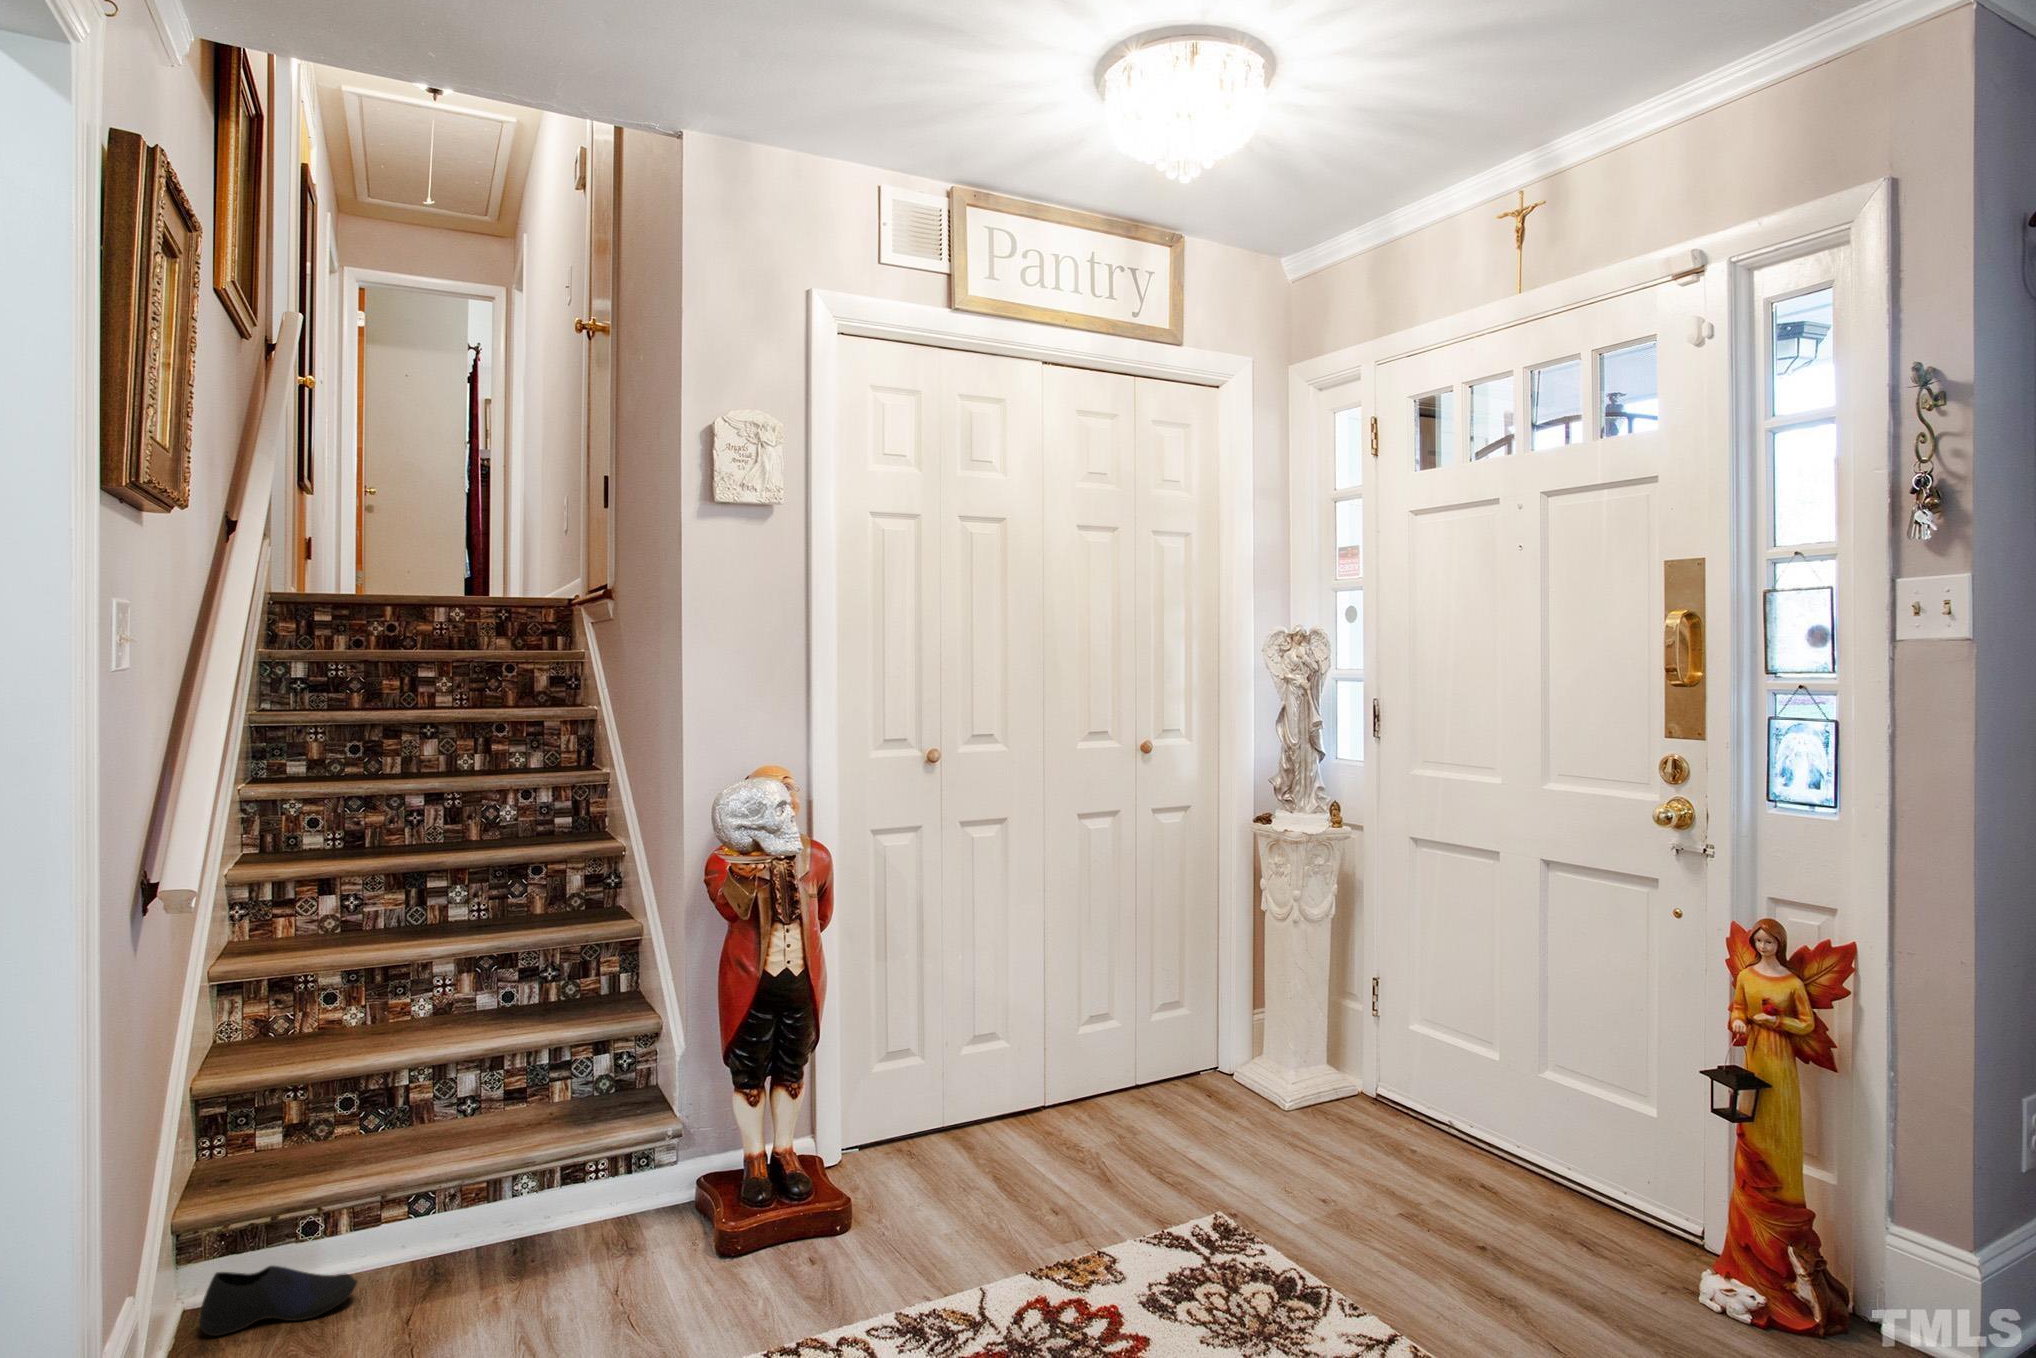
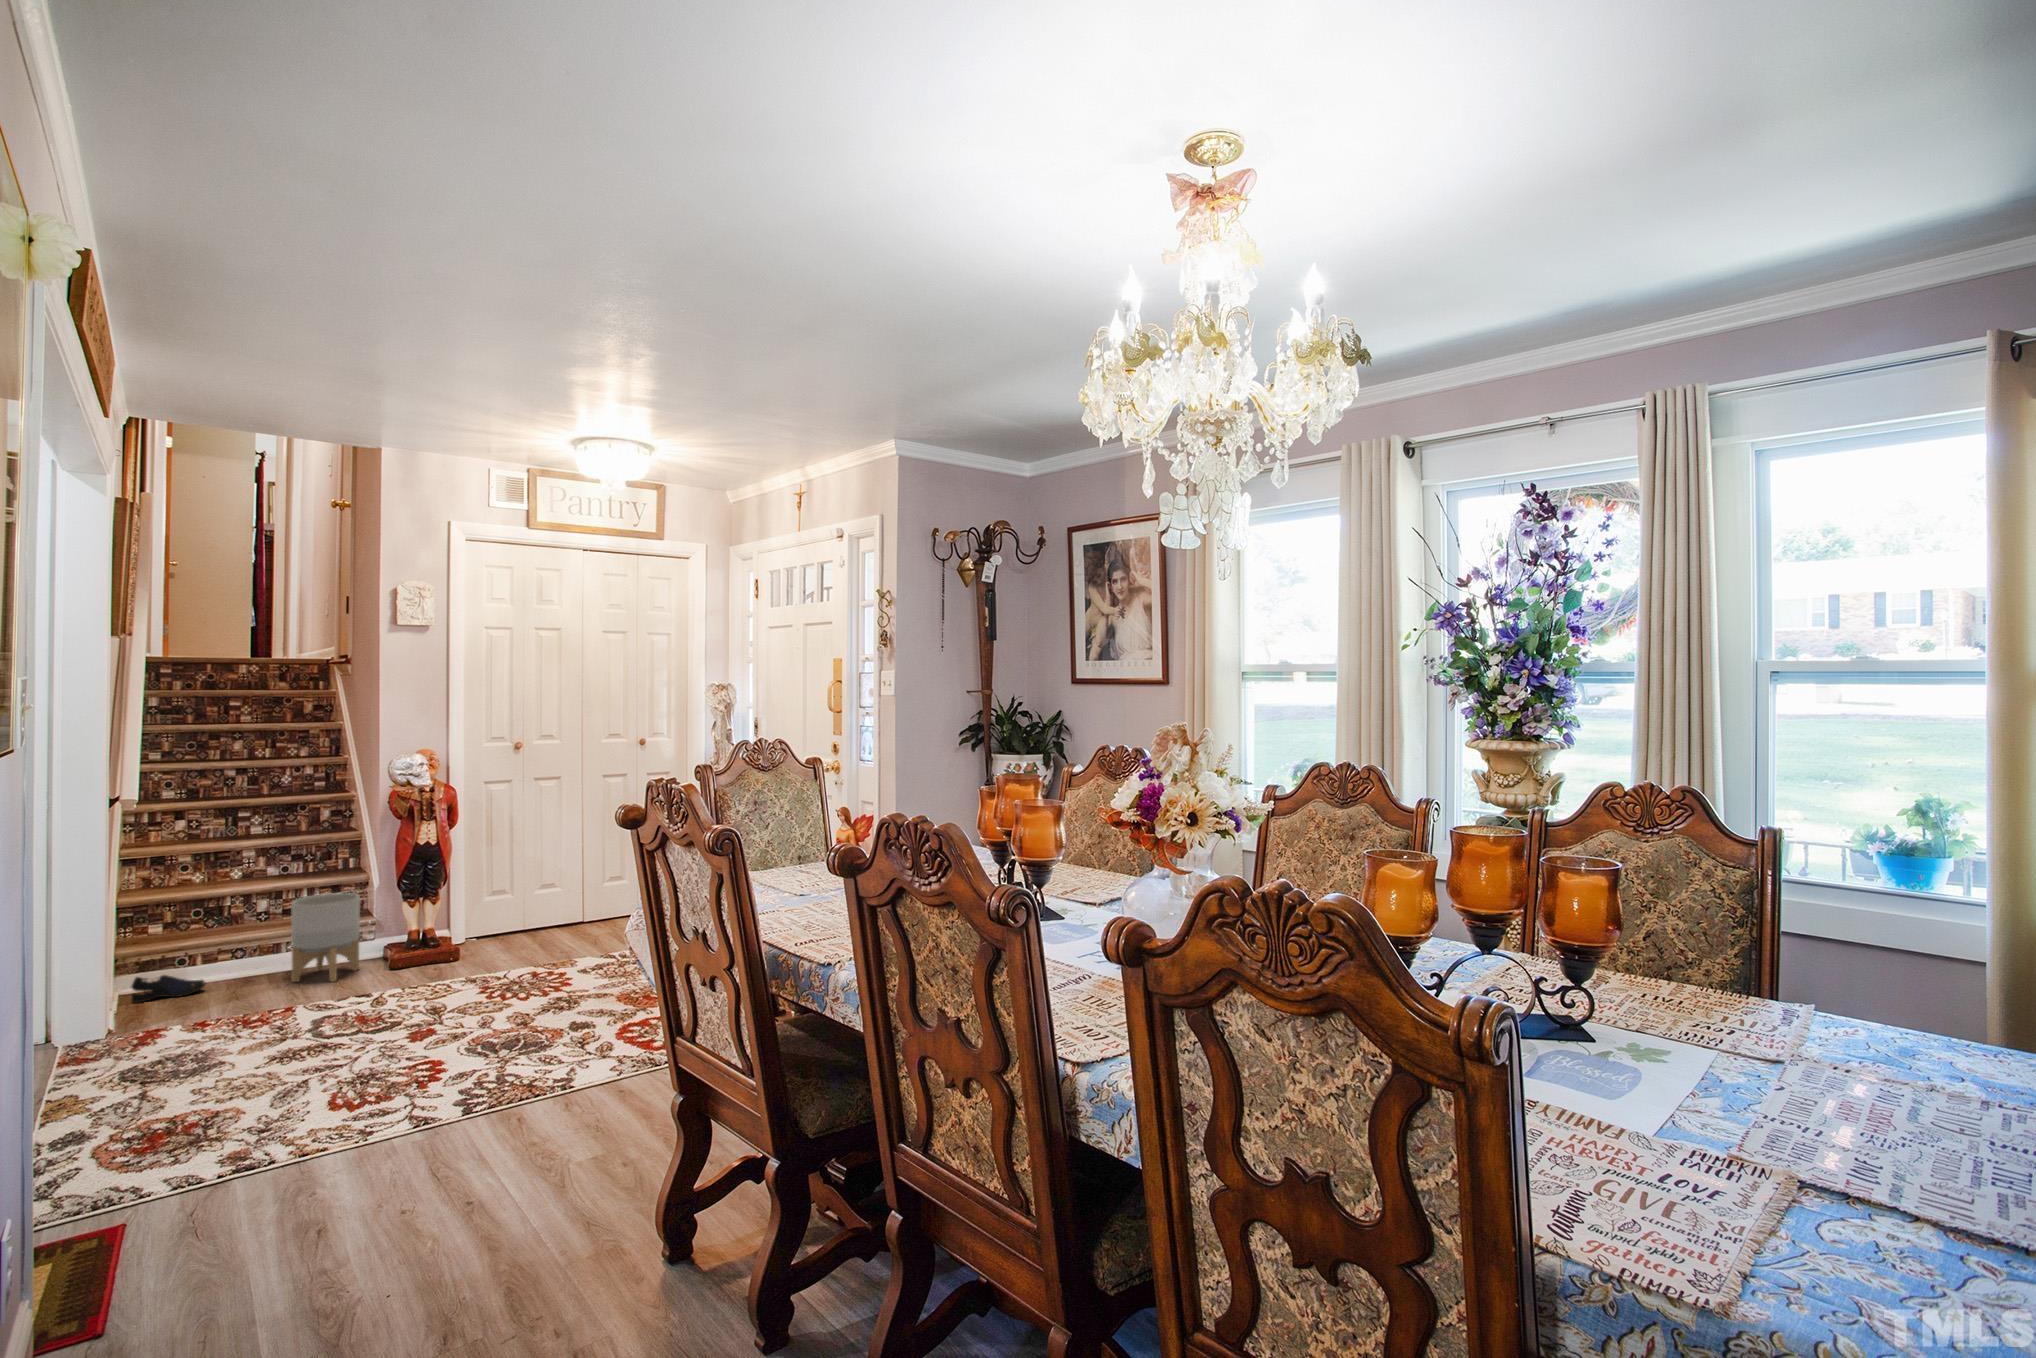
planter: none [523,1075,656,1297] -> present [291,893,360,982]

